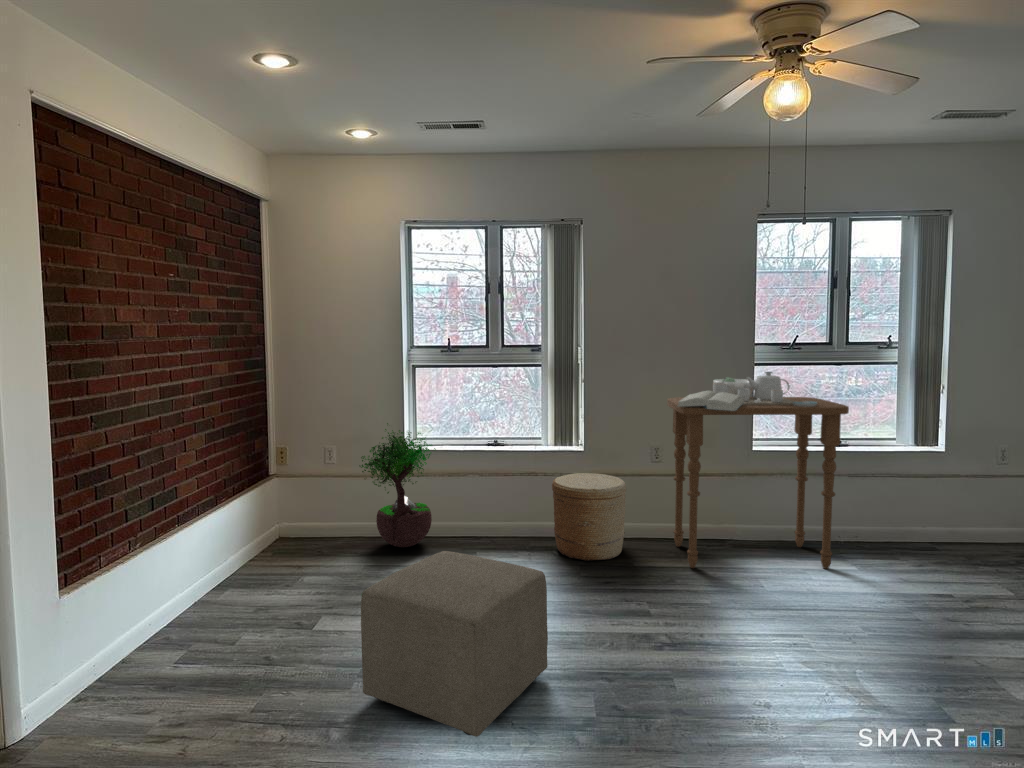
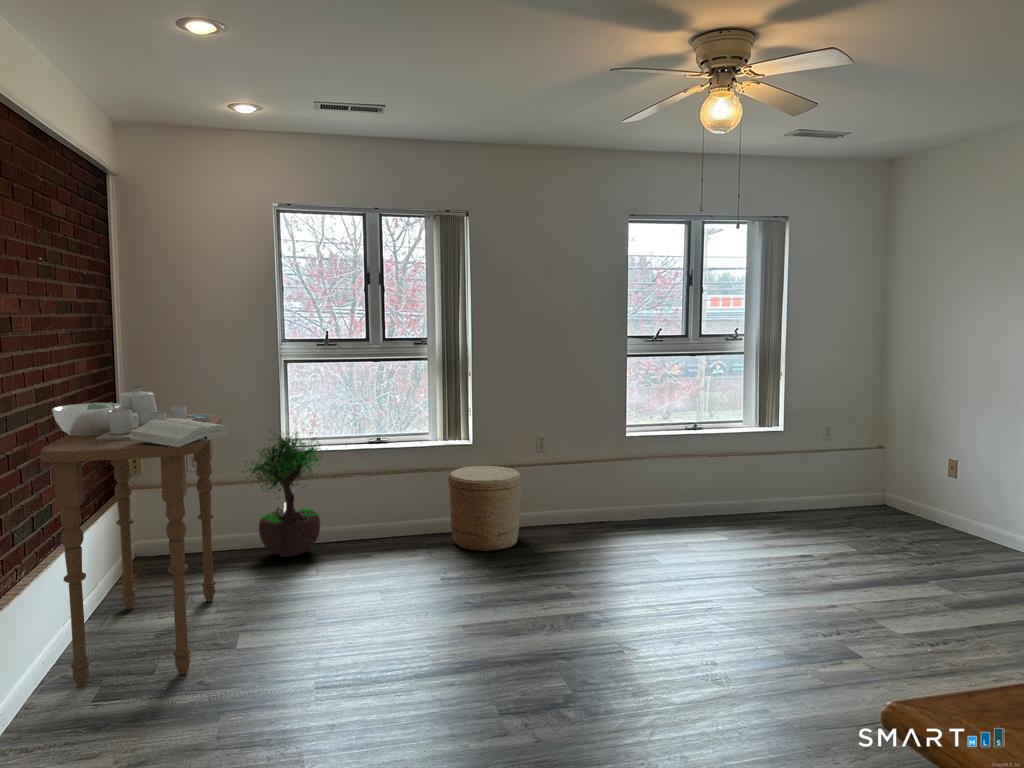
side table: present [667,372,849,569] -> present [41,387,230,688]
ottoman: present [361,551,548,737] -> none [330,546,498,709]

